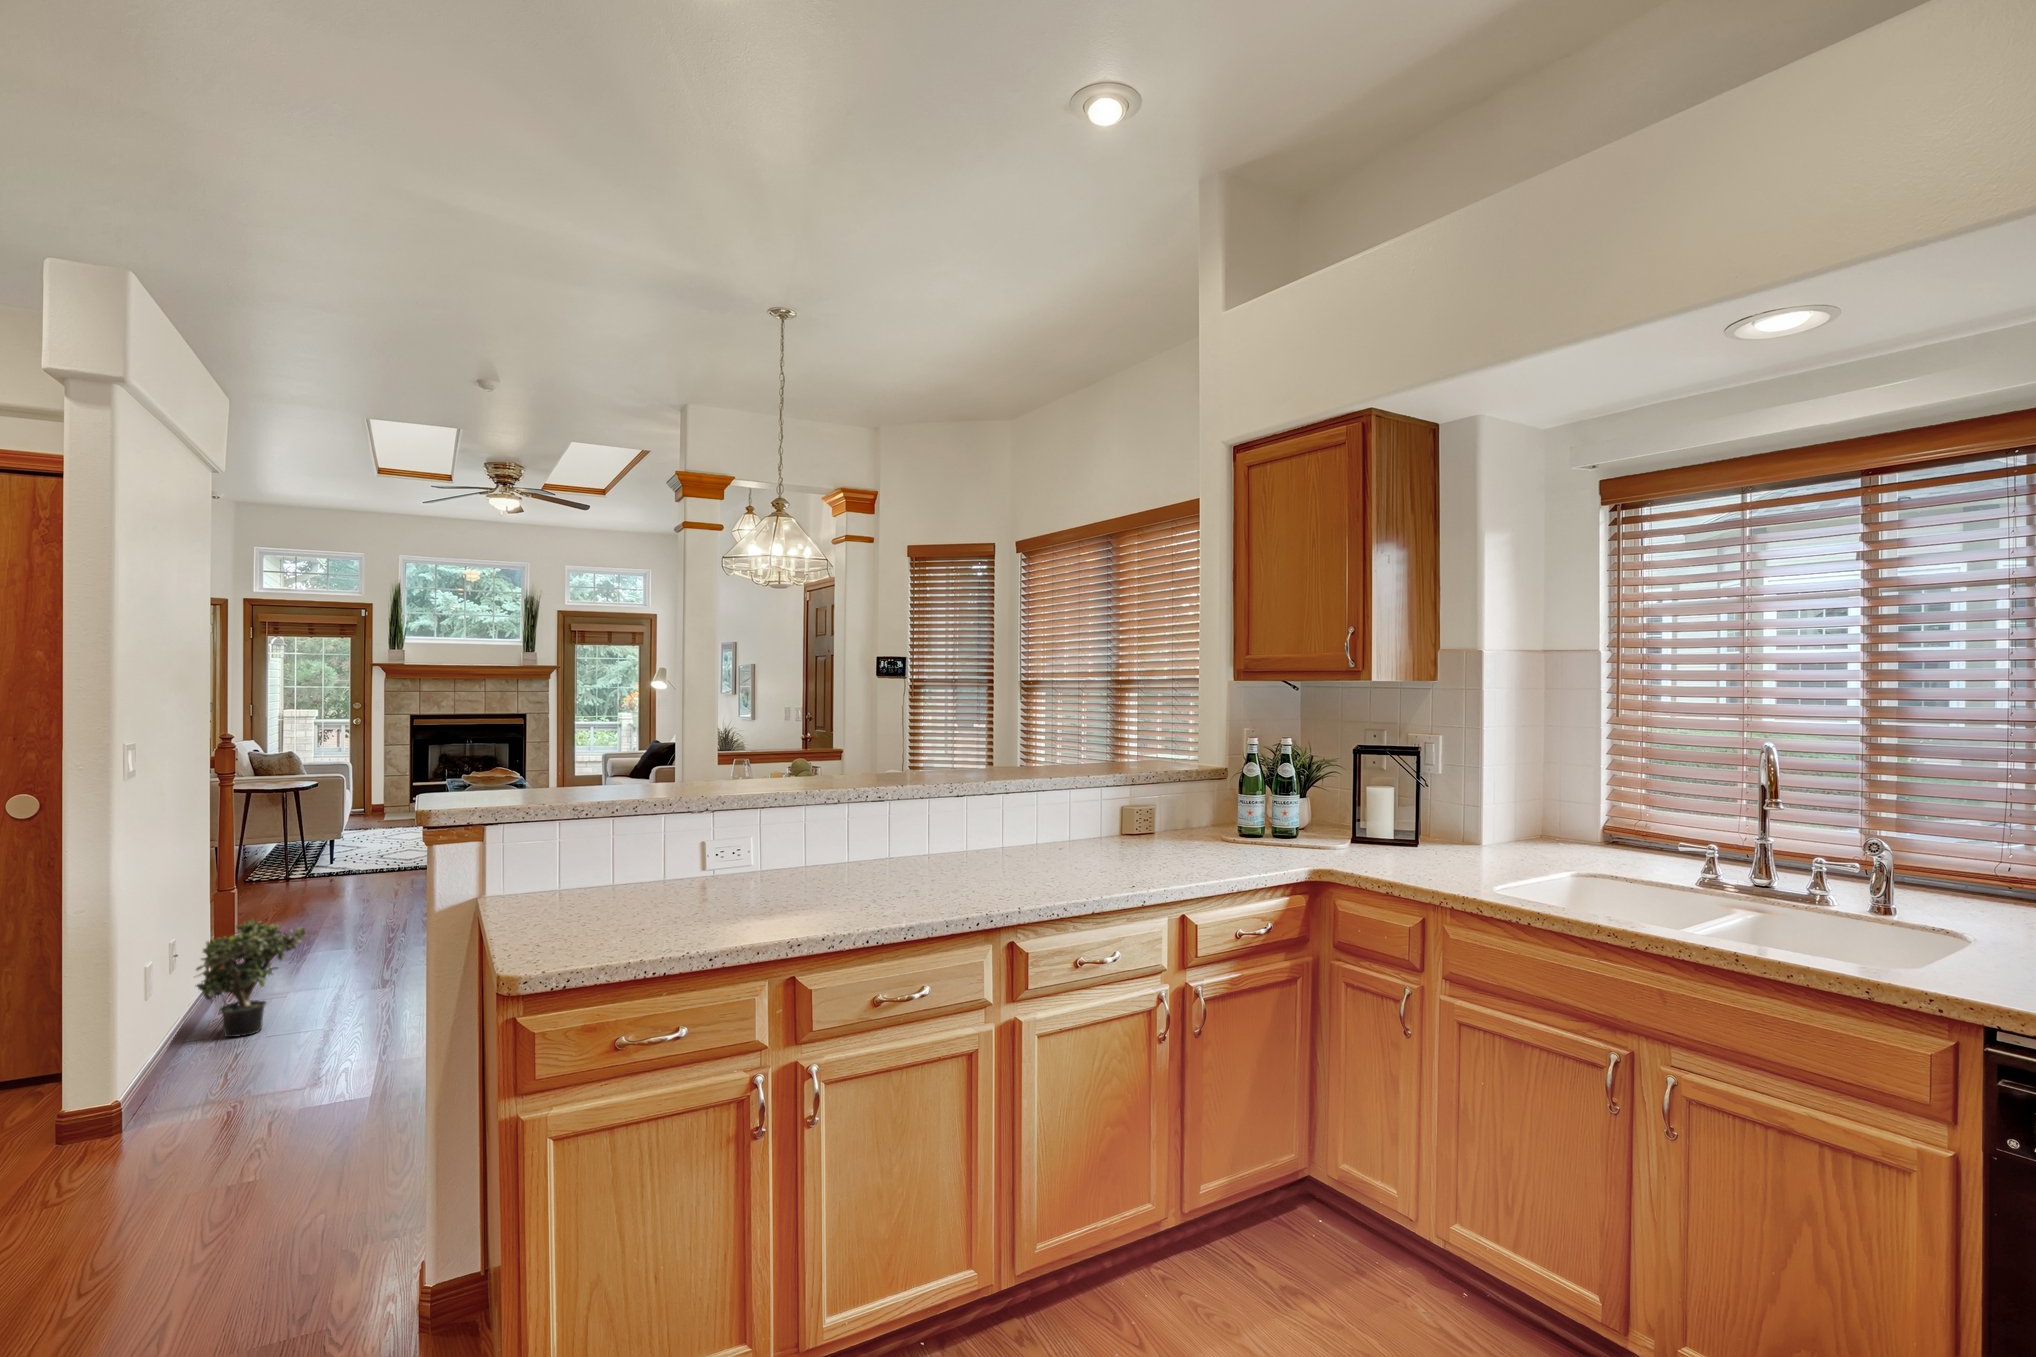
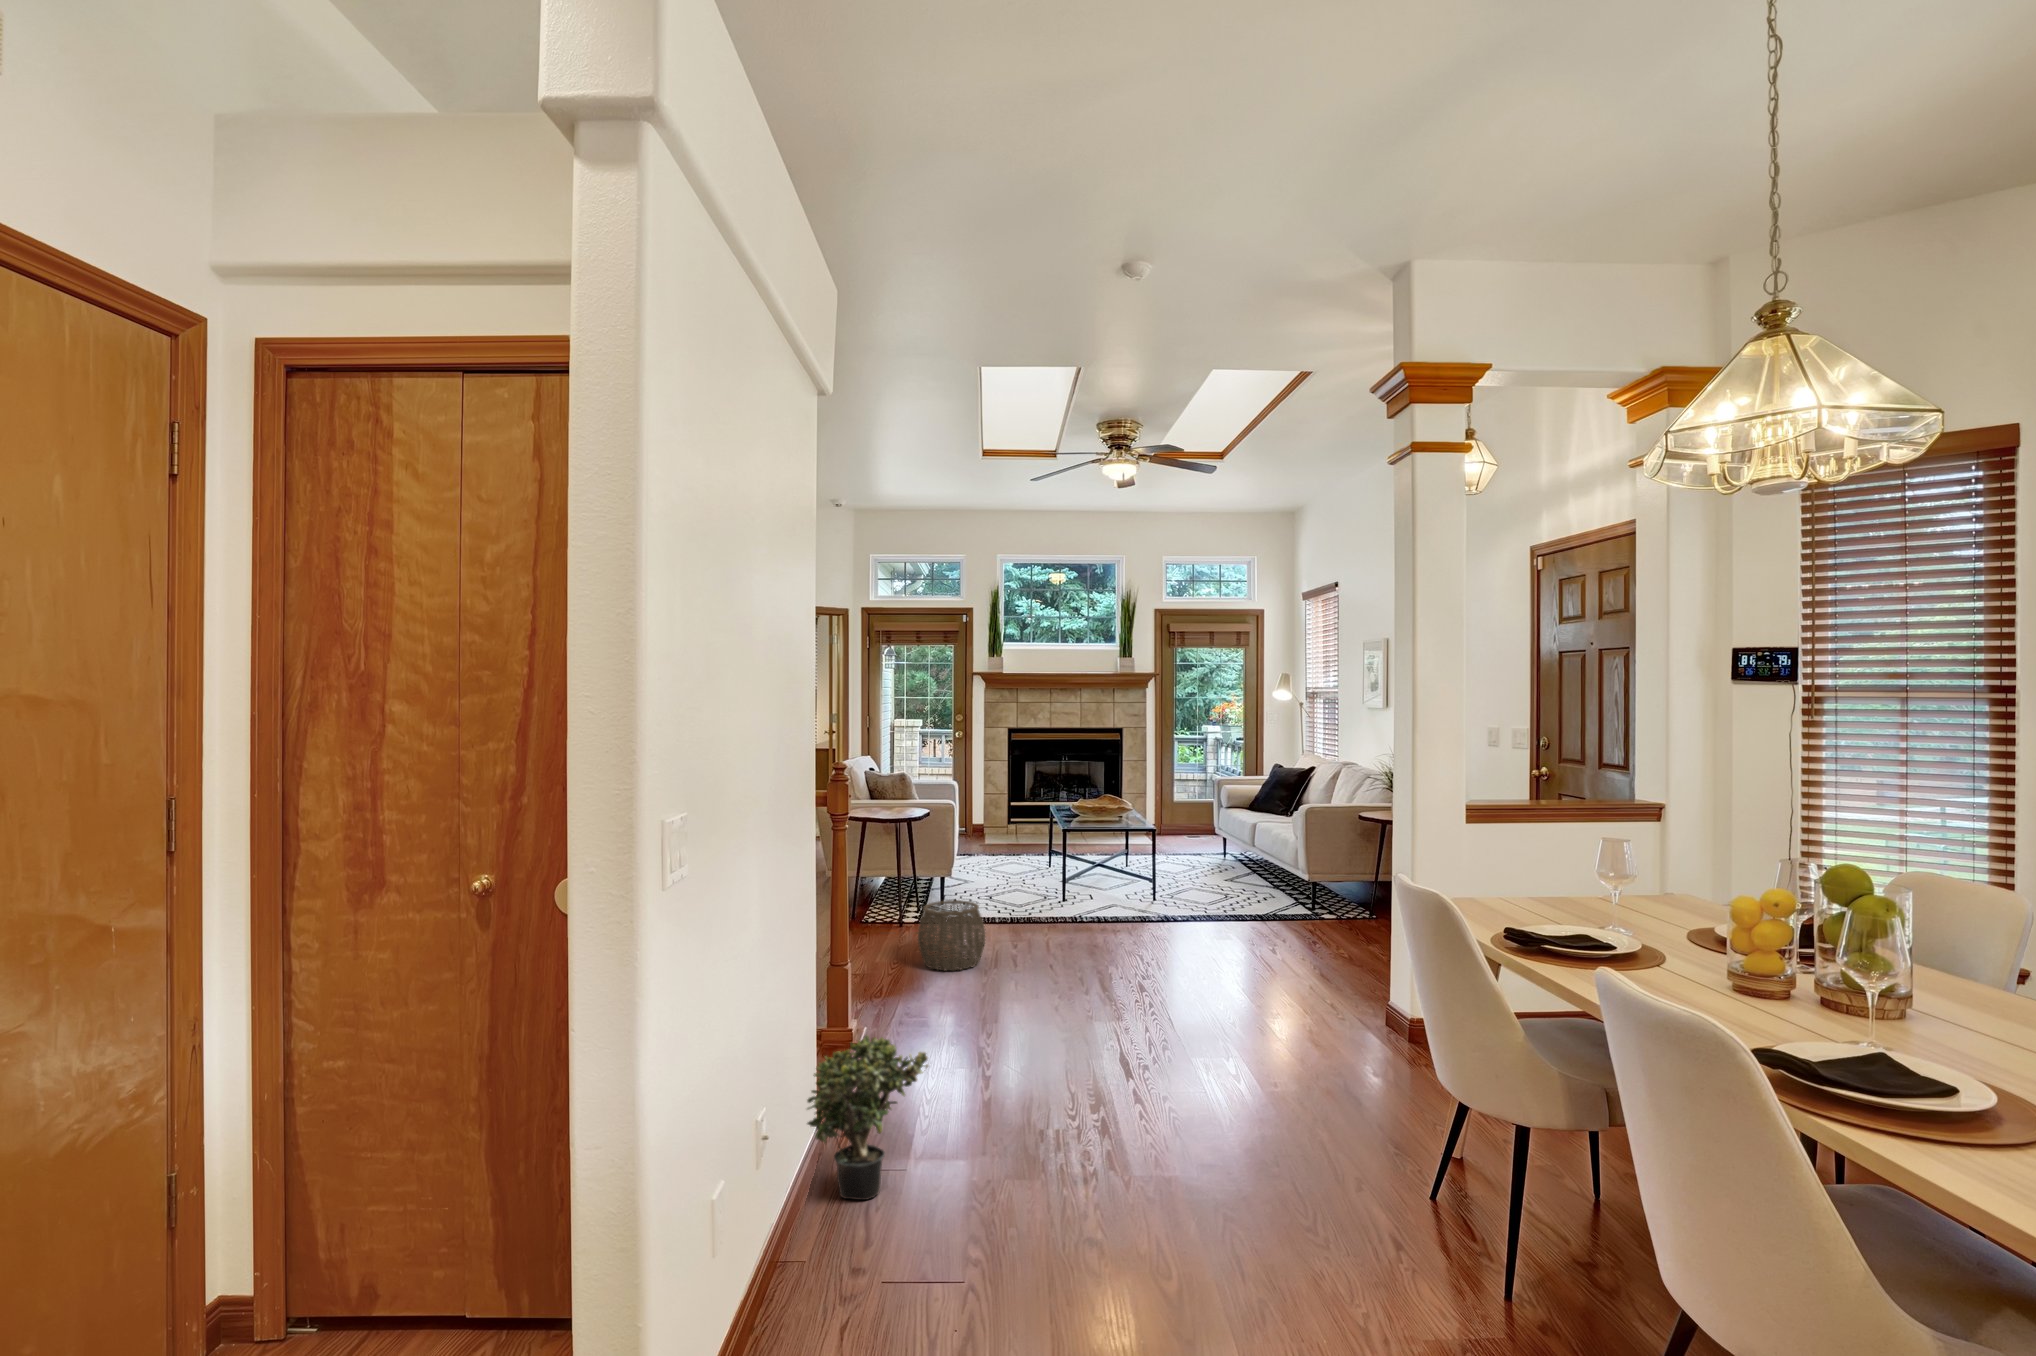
woven basket: none [301,852,372,909] -> present [918,900,985,971]

